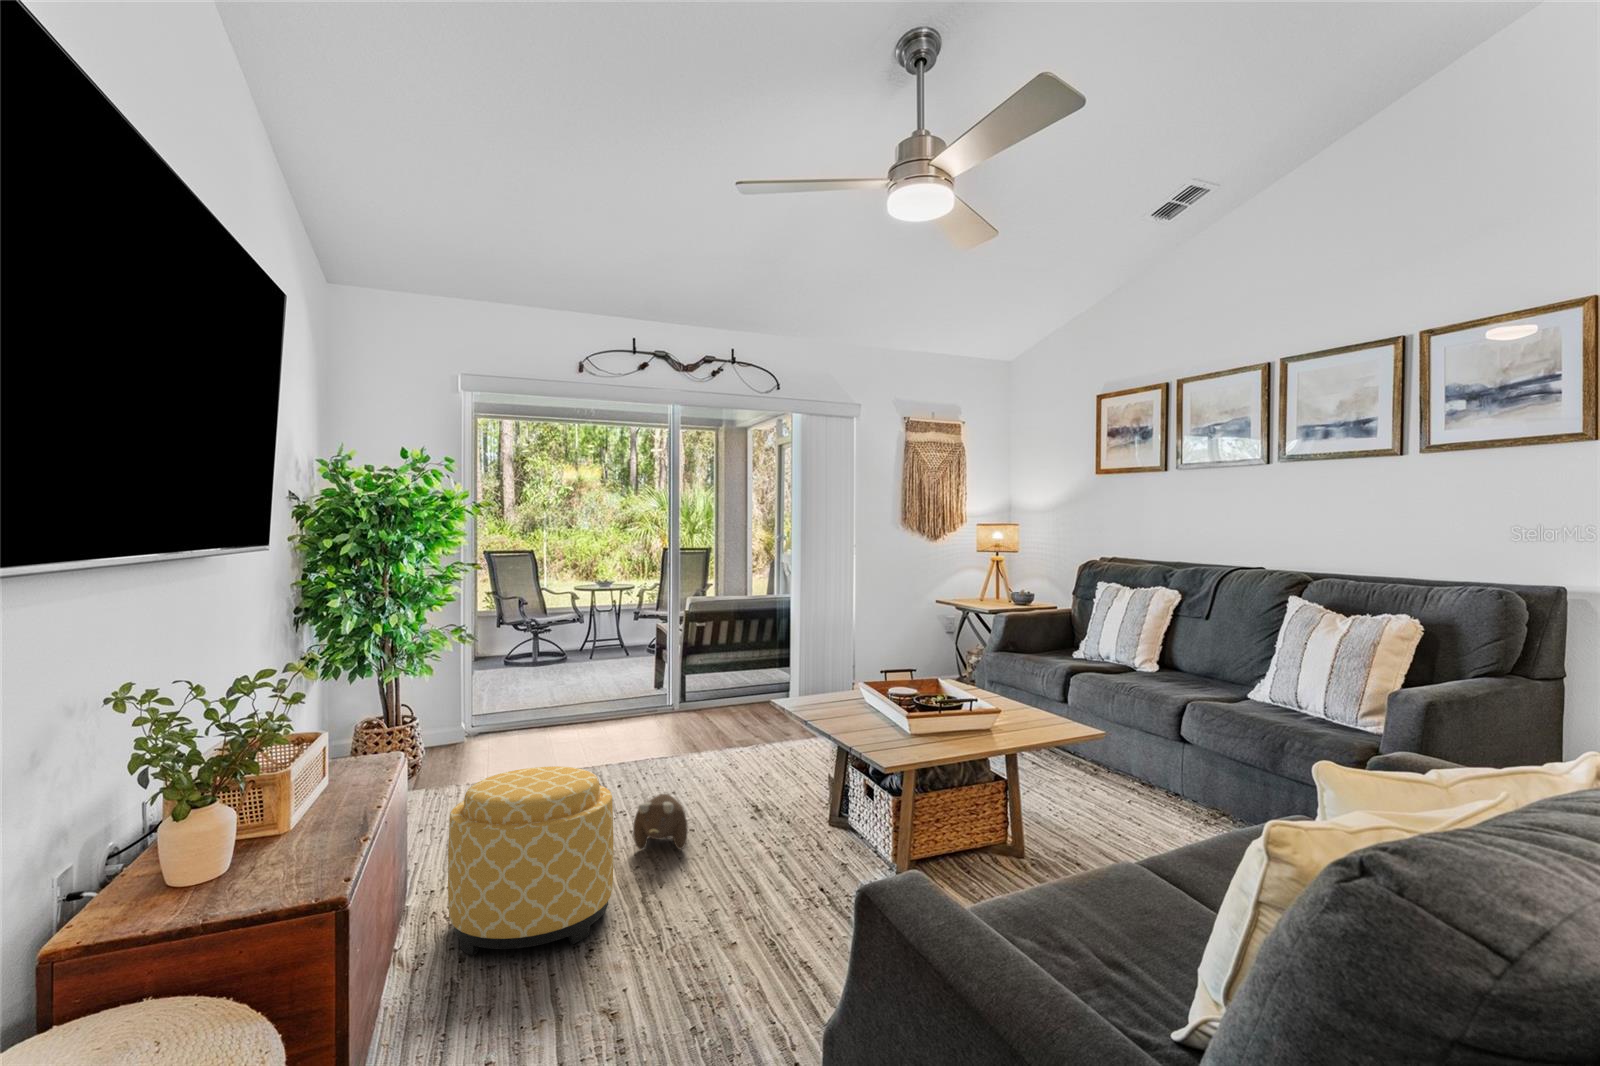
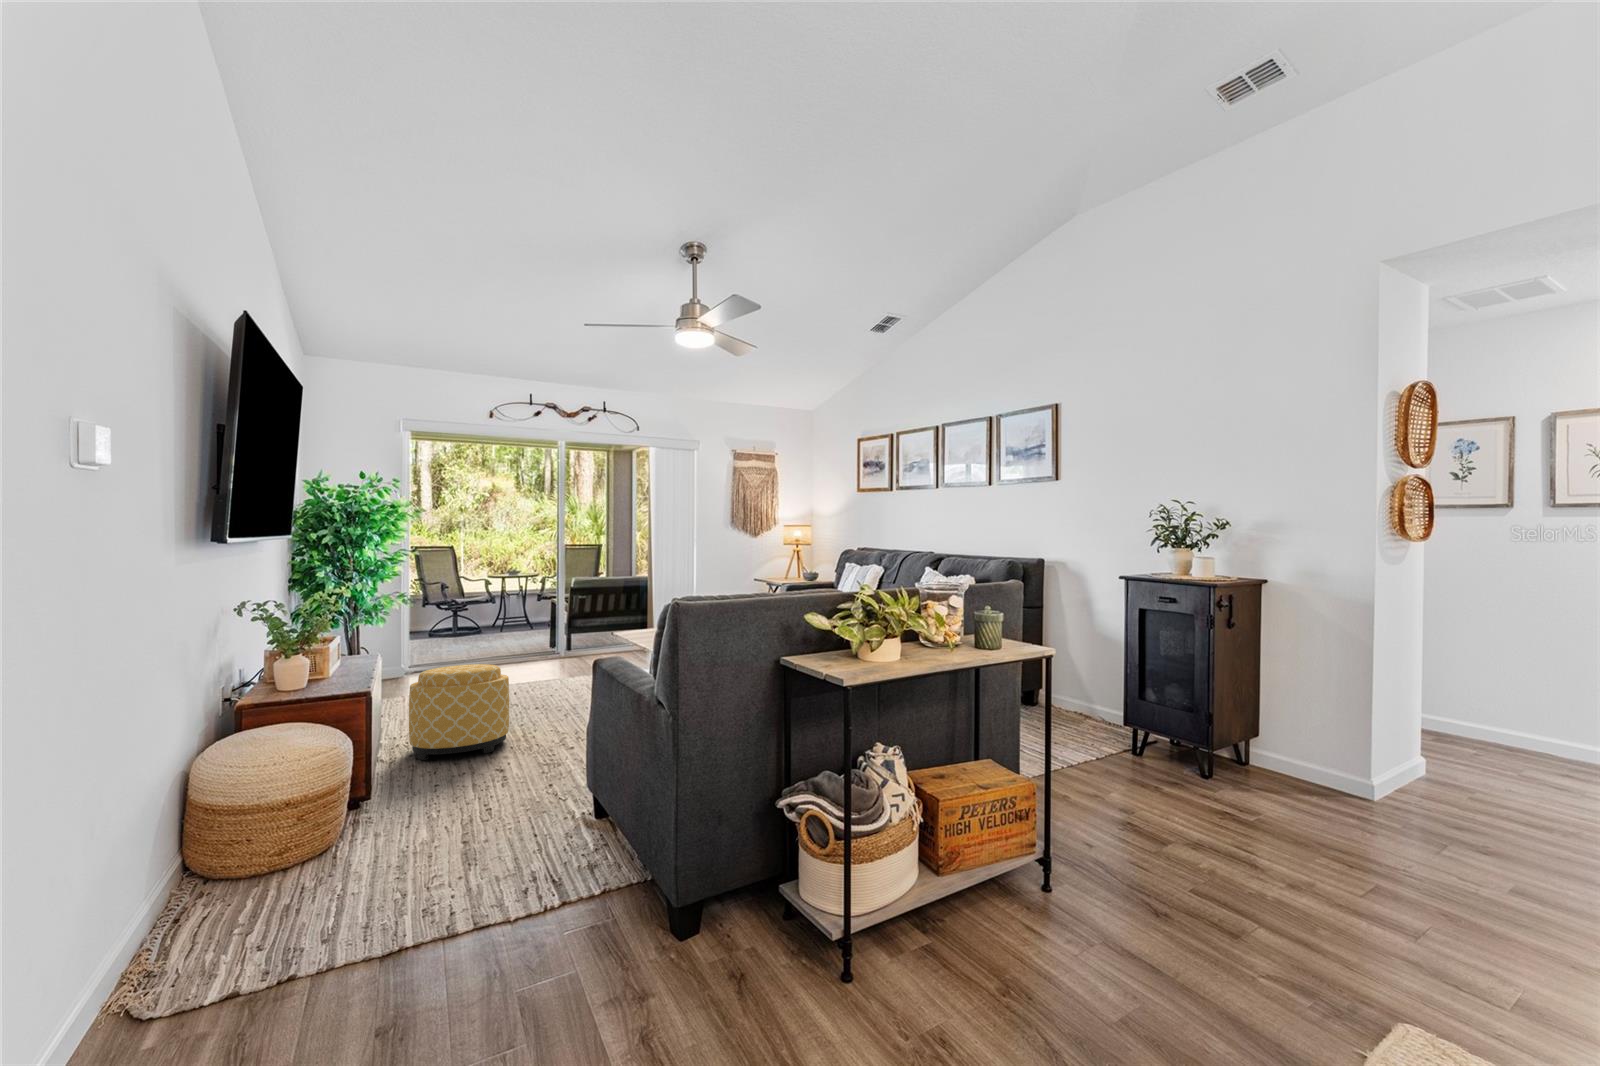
plush toy: present [633,794,688,850] -> none [524,688,558,721]

